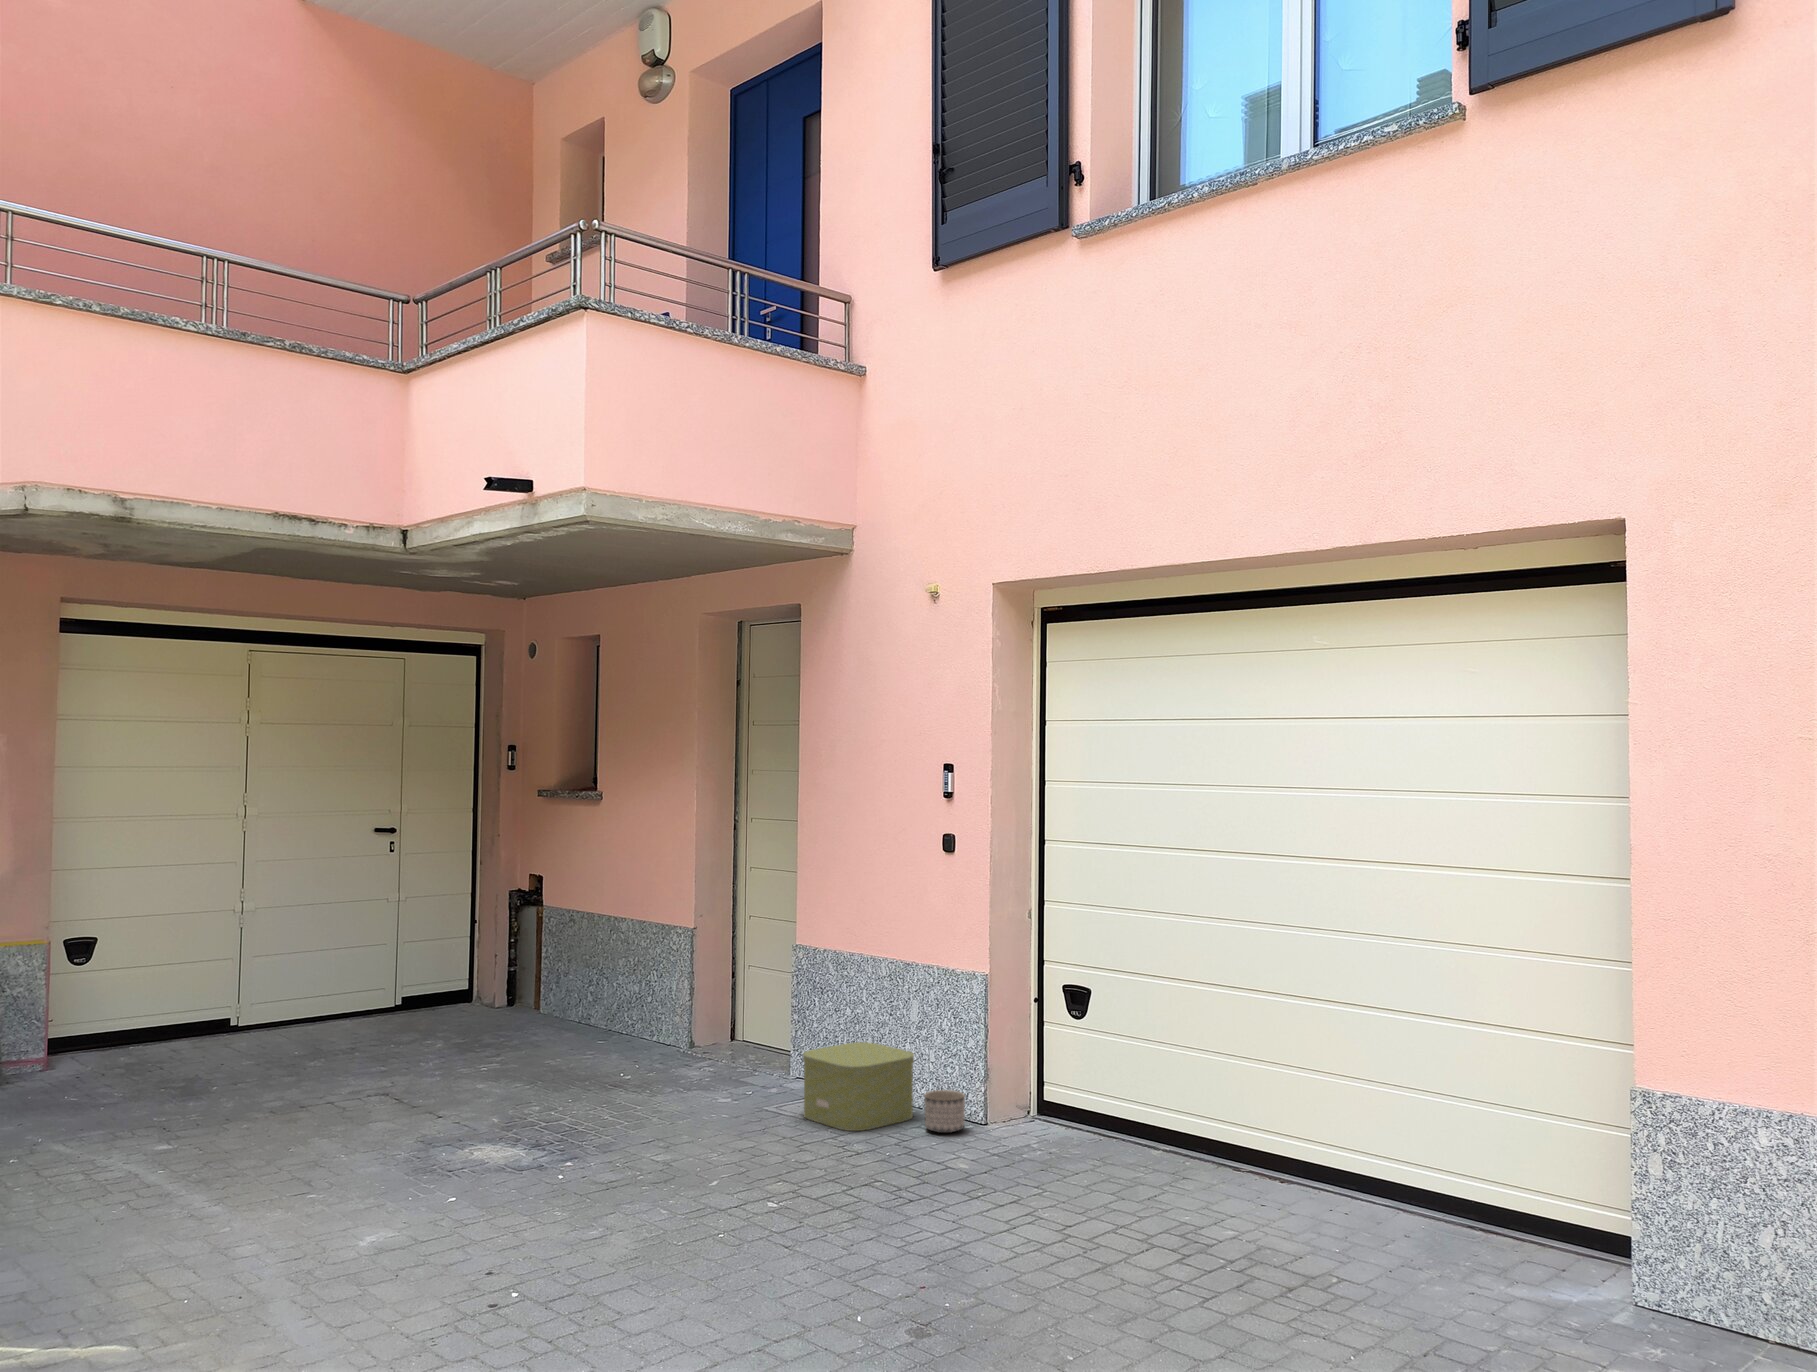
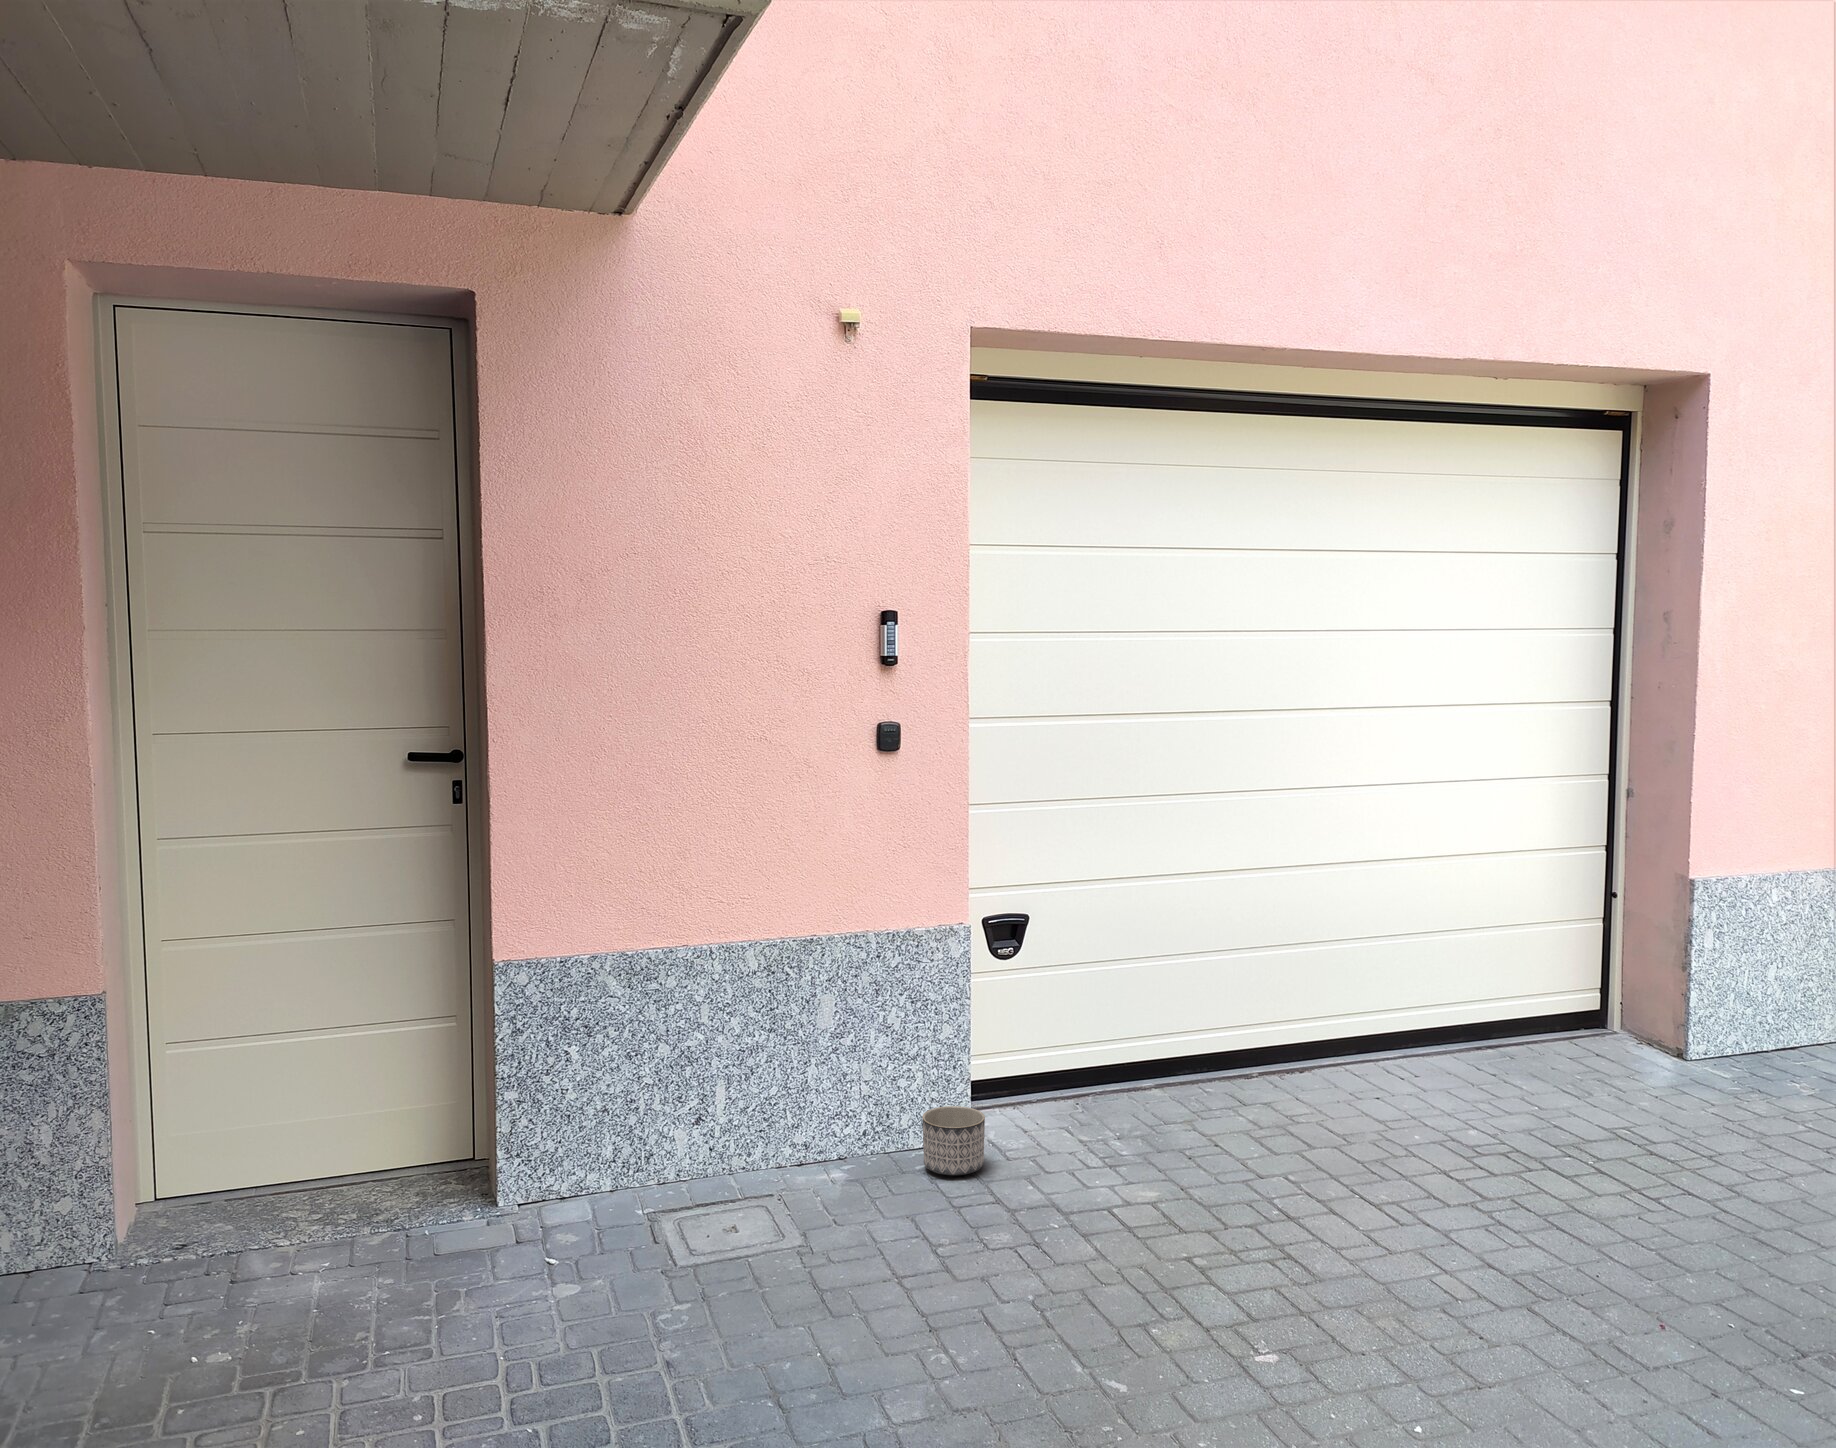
storage box: present [803,1042,914,1131] -> none [729,1075,900,1241]

